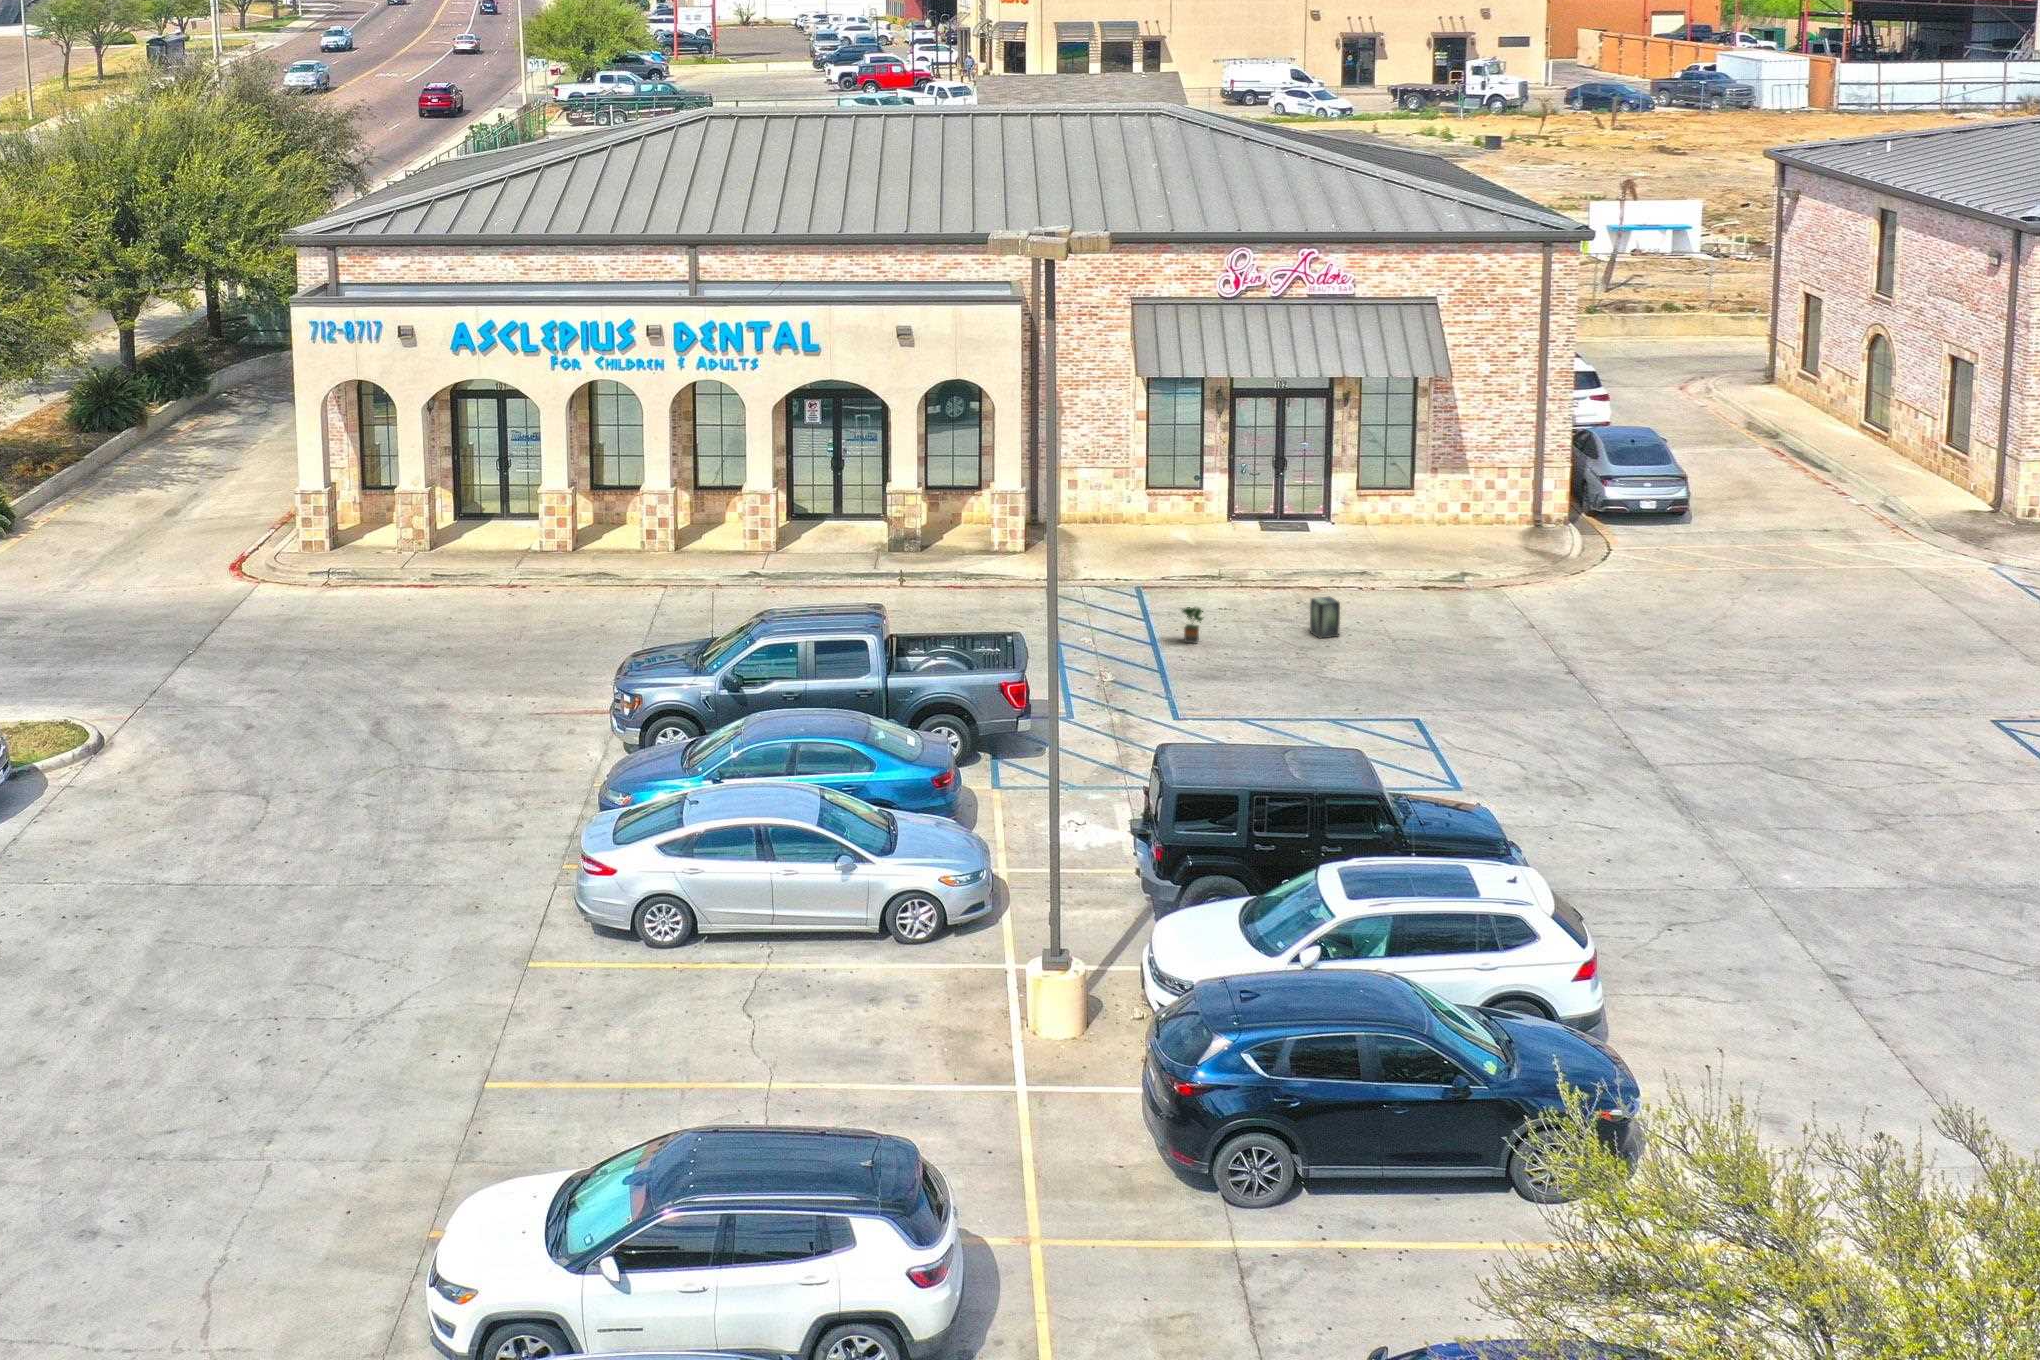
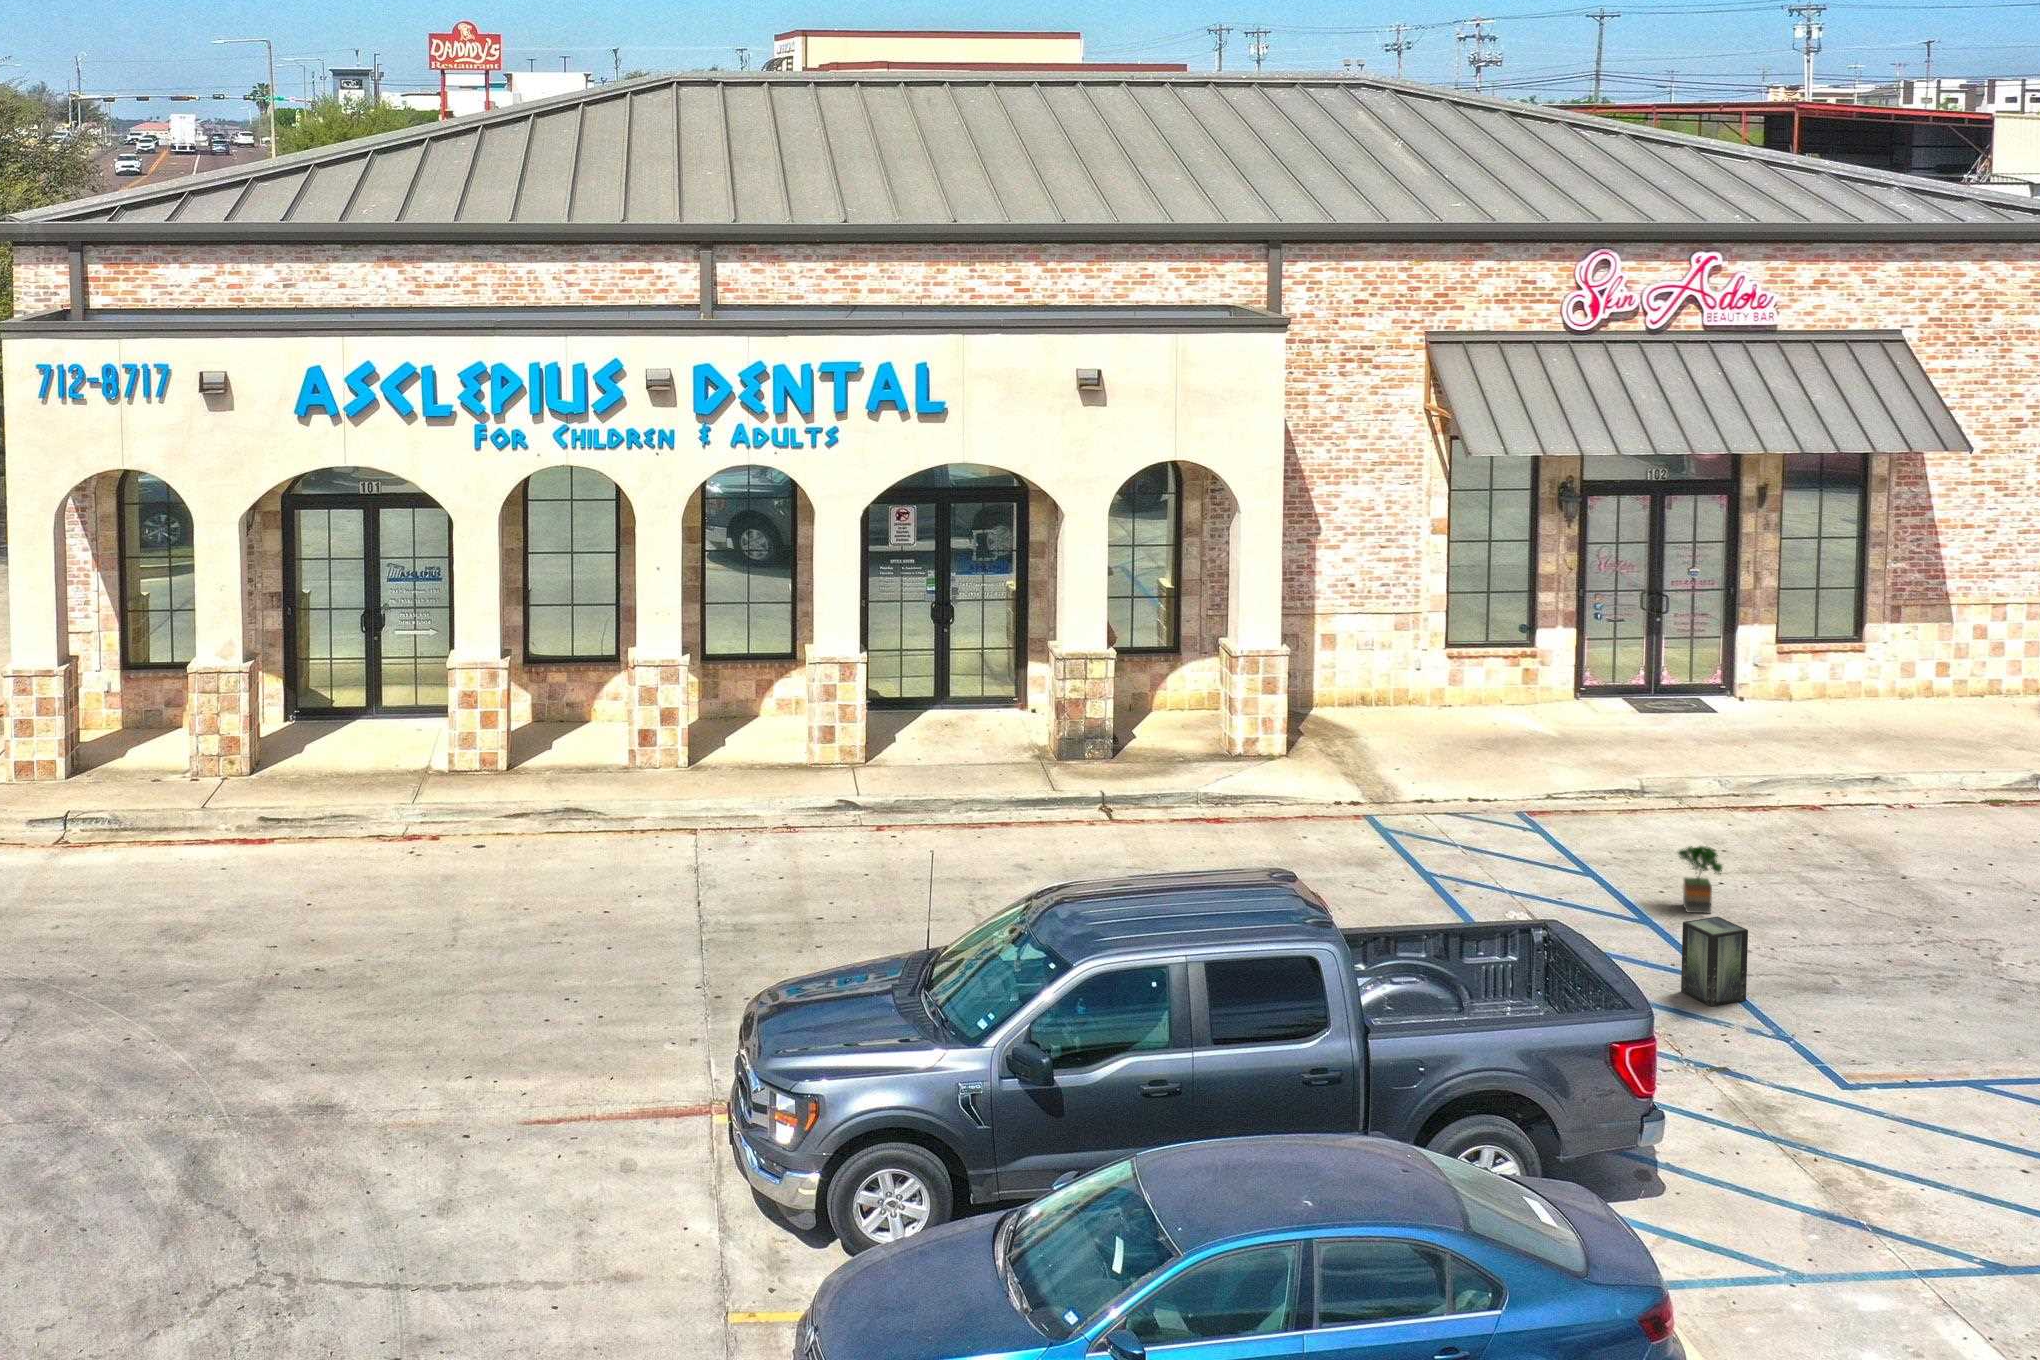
storage box: present [1310,597,1340,638] -> present [1681,916,1748,1006]

